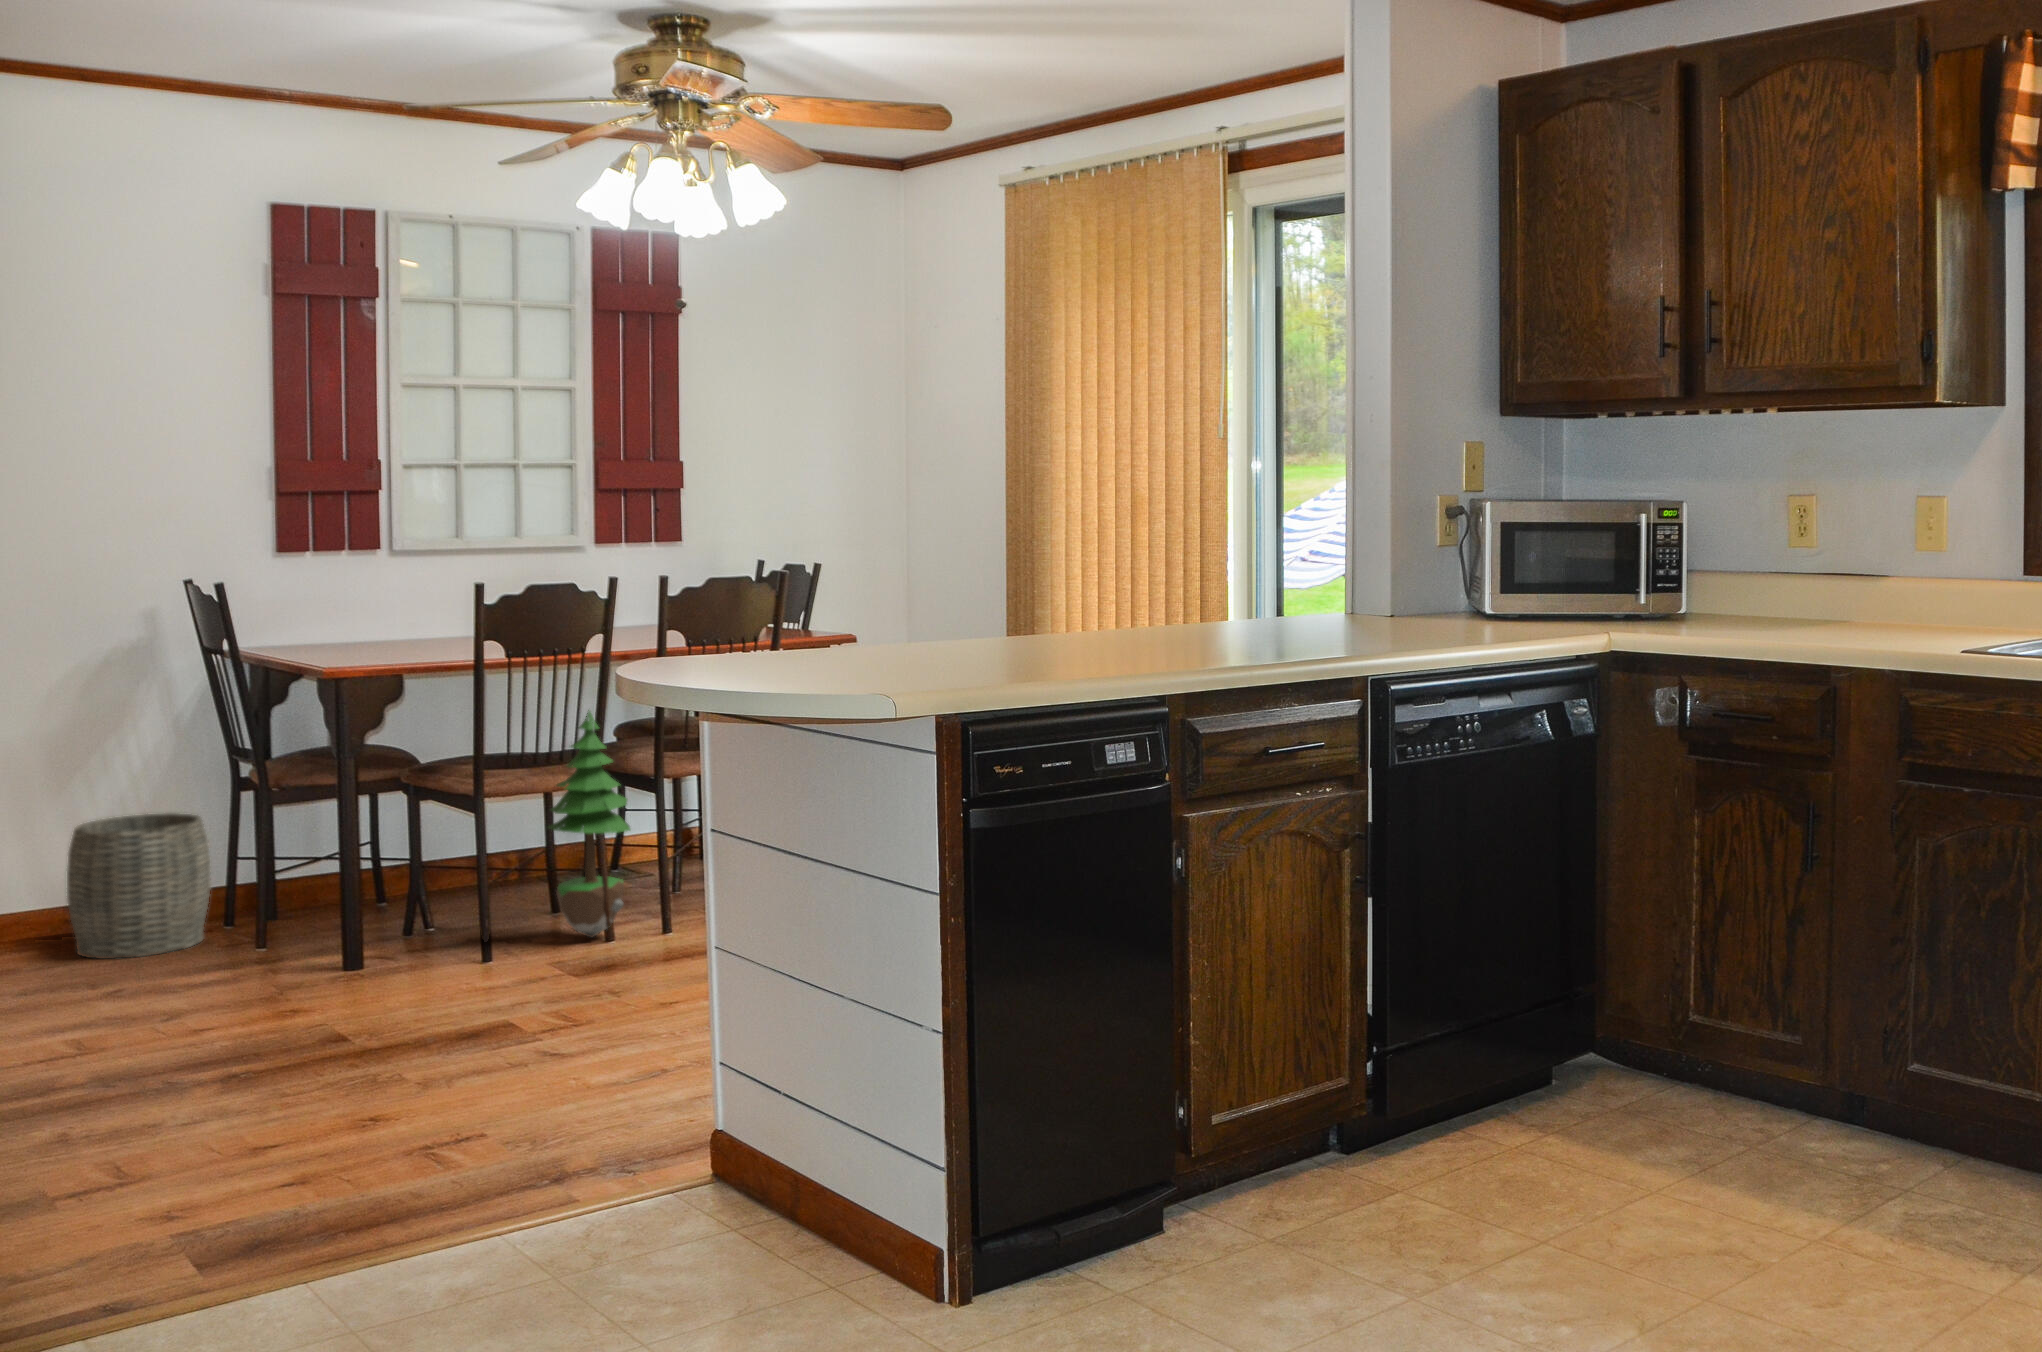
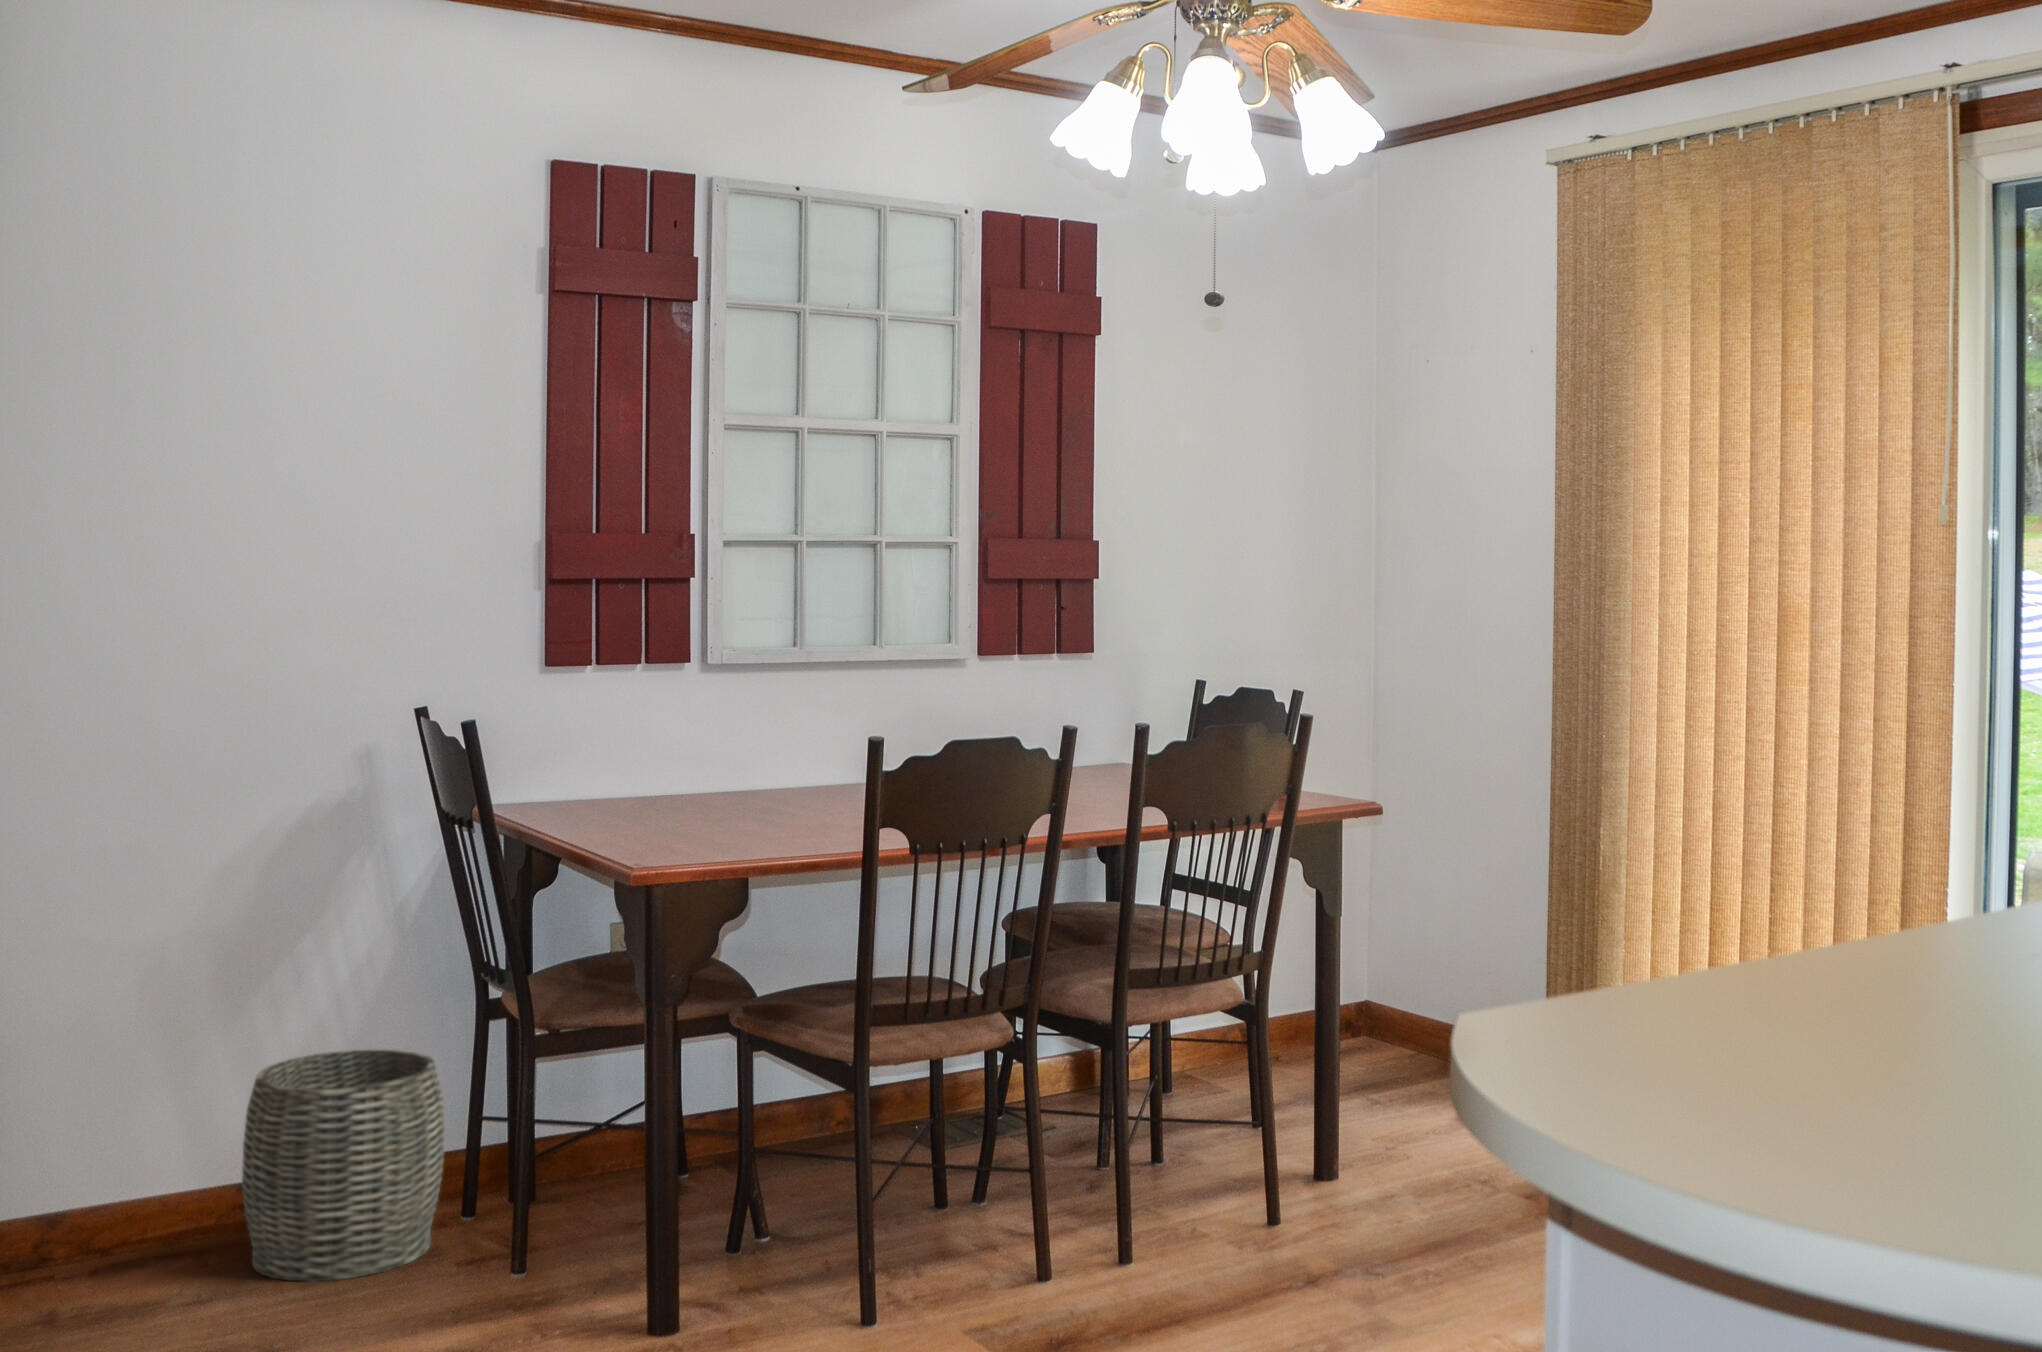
potted tree: present [548,710,631,938] -> none [936,924,1065,1282]

